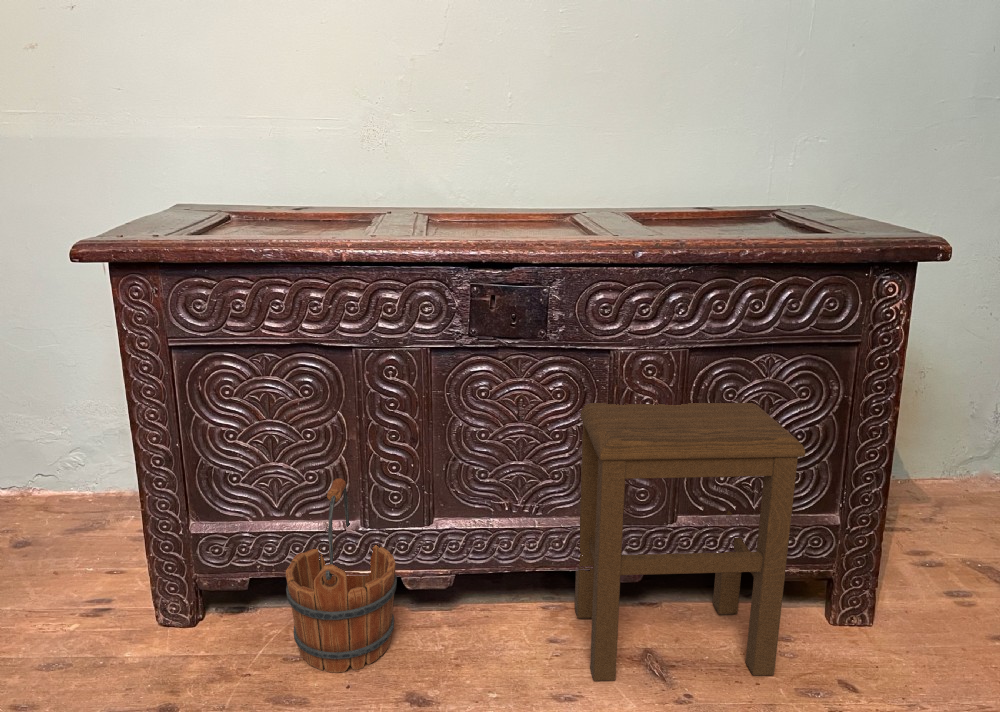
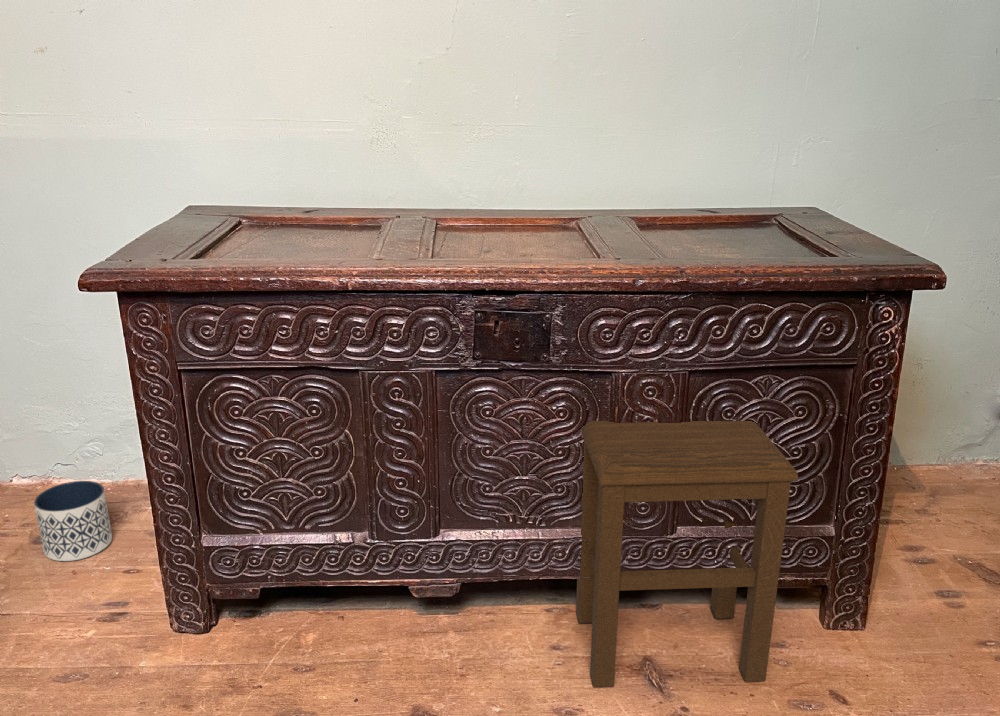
wooden bucket: present [286,478,397,673] -> none [297,496,404,679]
planter: none [24,479,104,559] -> present [34,481,112,561]

